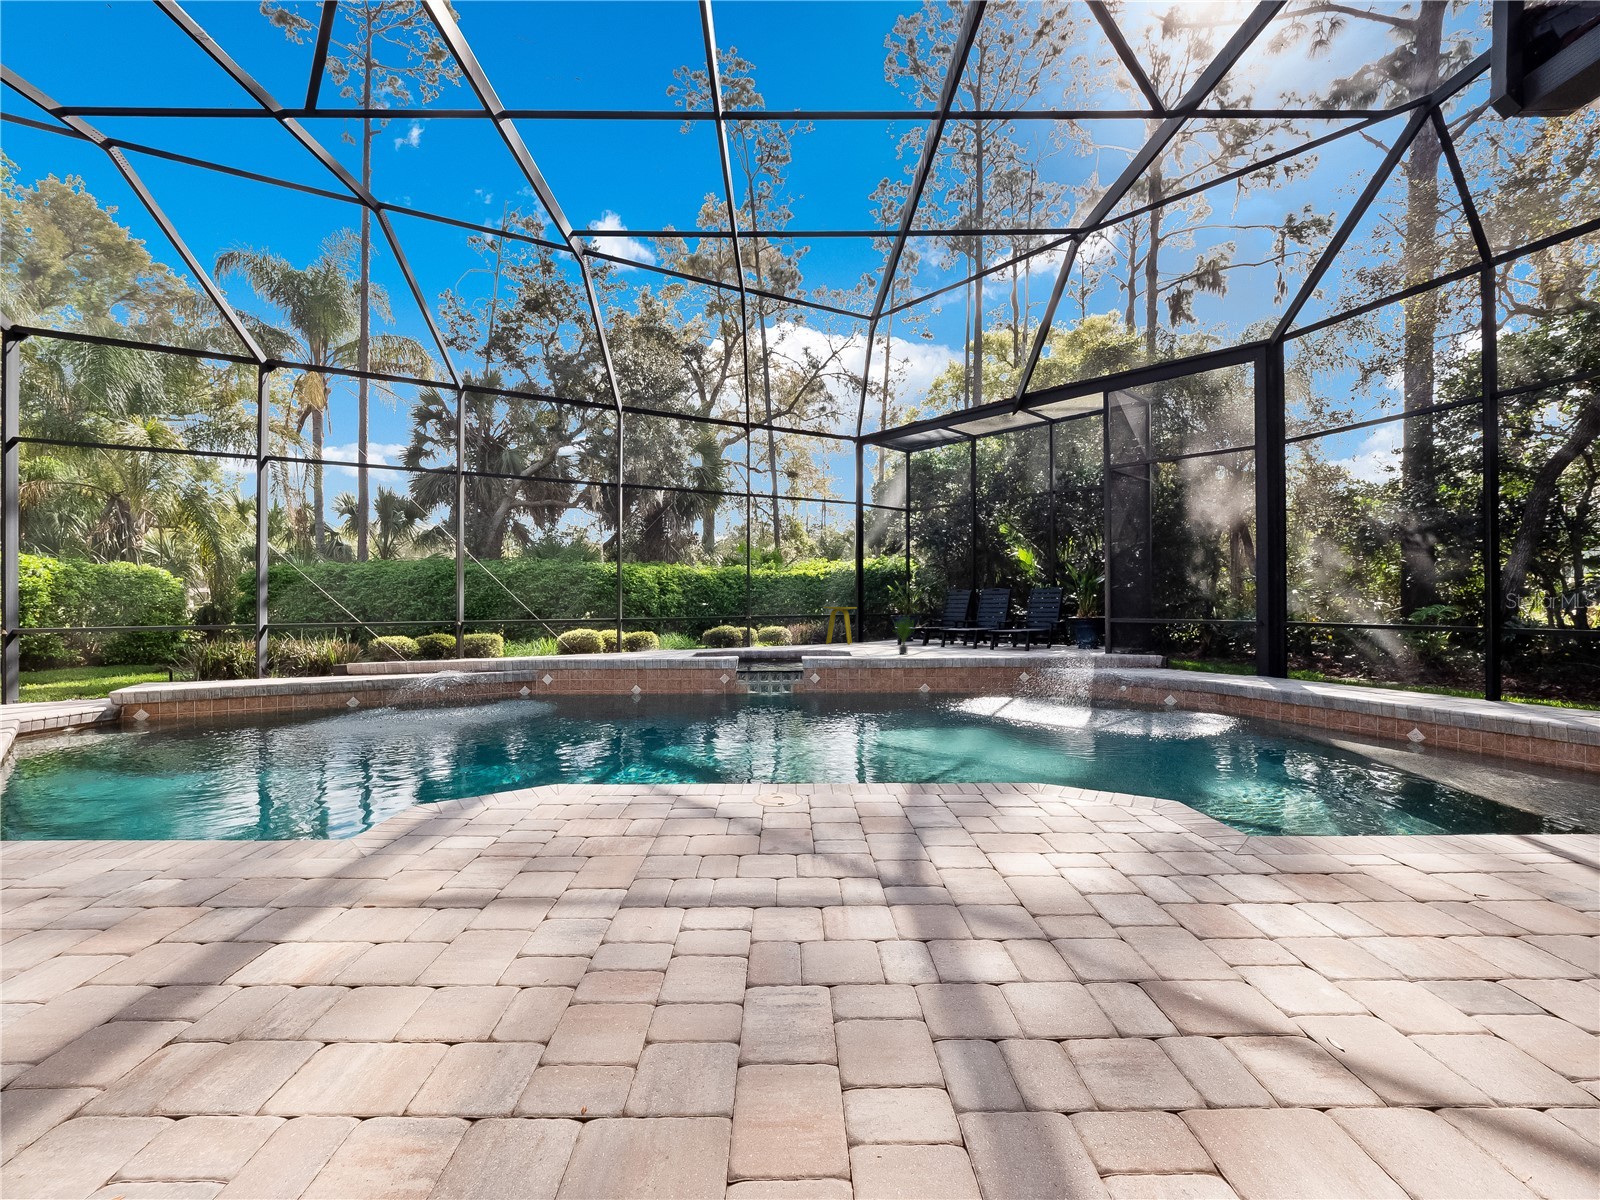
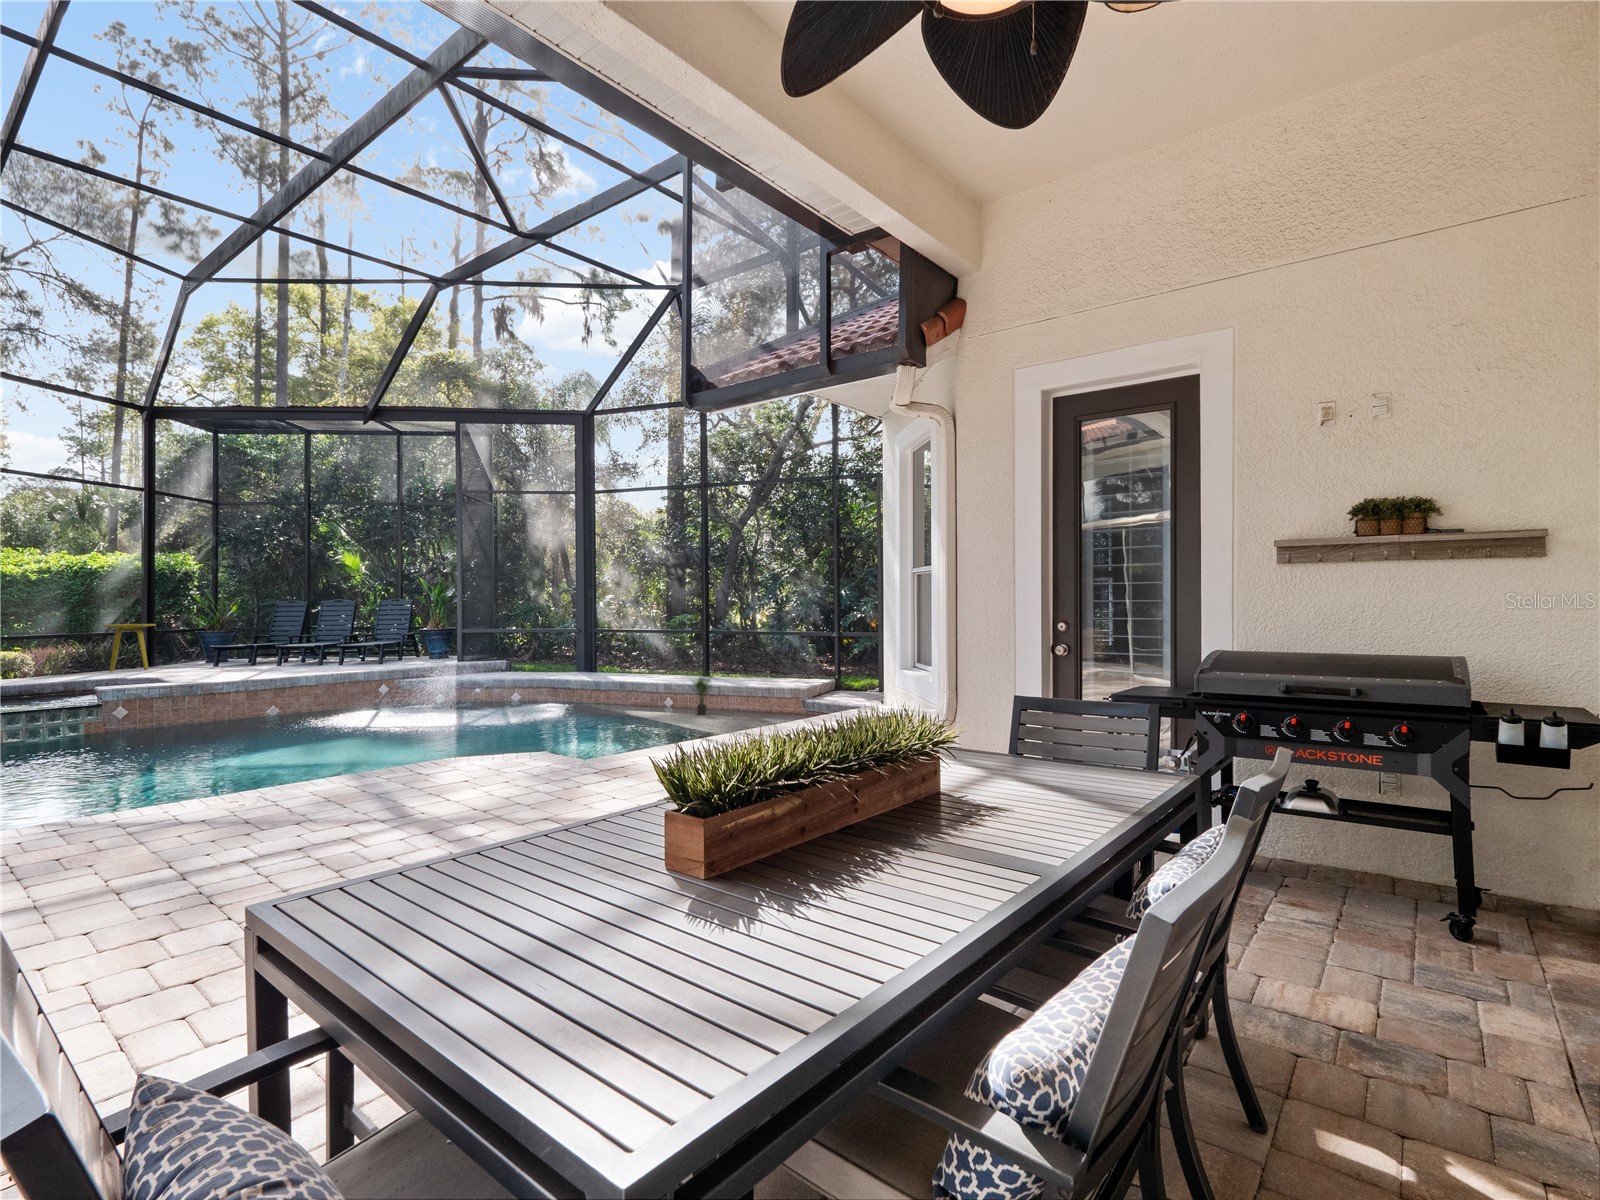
potted plant: present [896,620,913,654] -> present [692,671,711,715]

